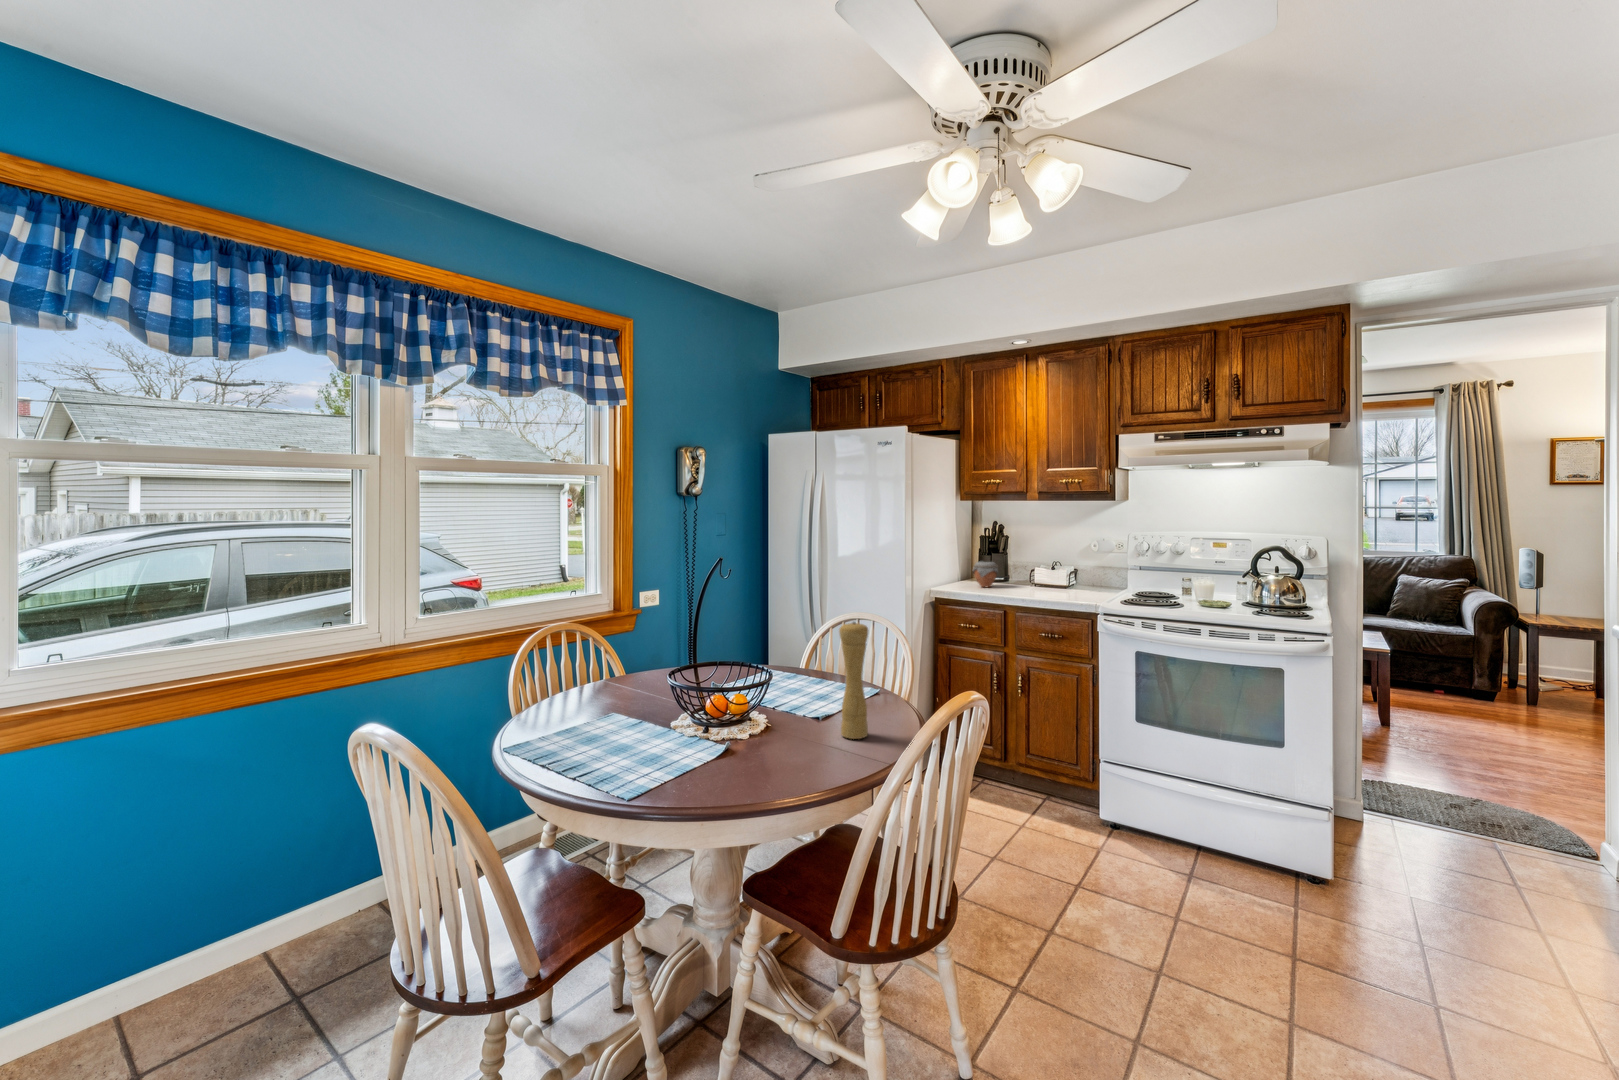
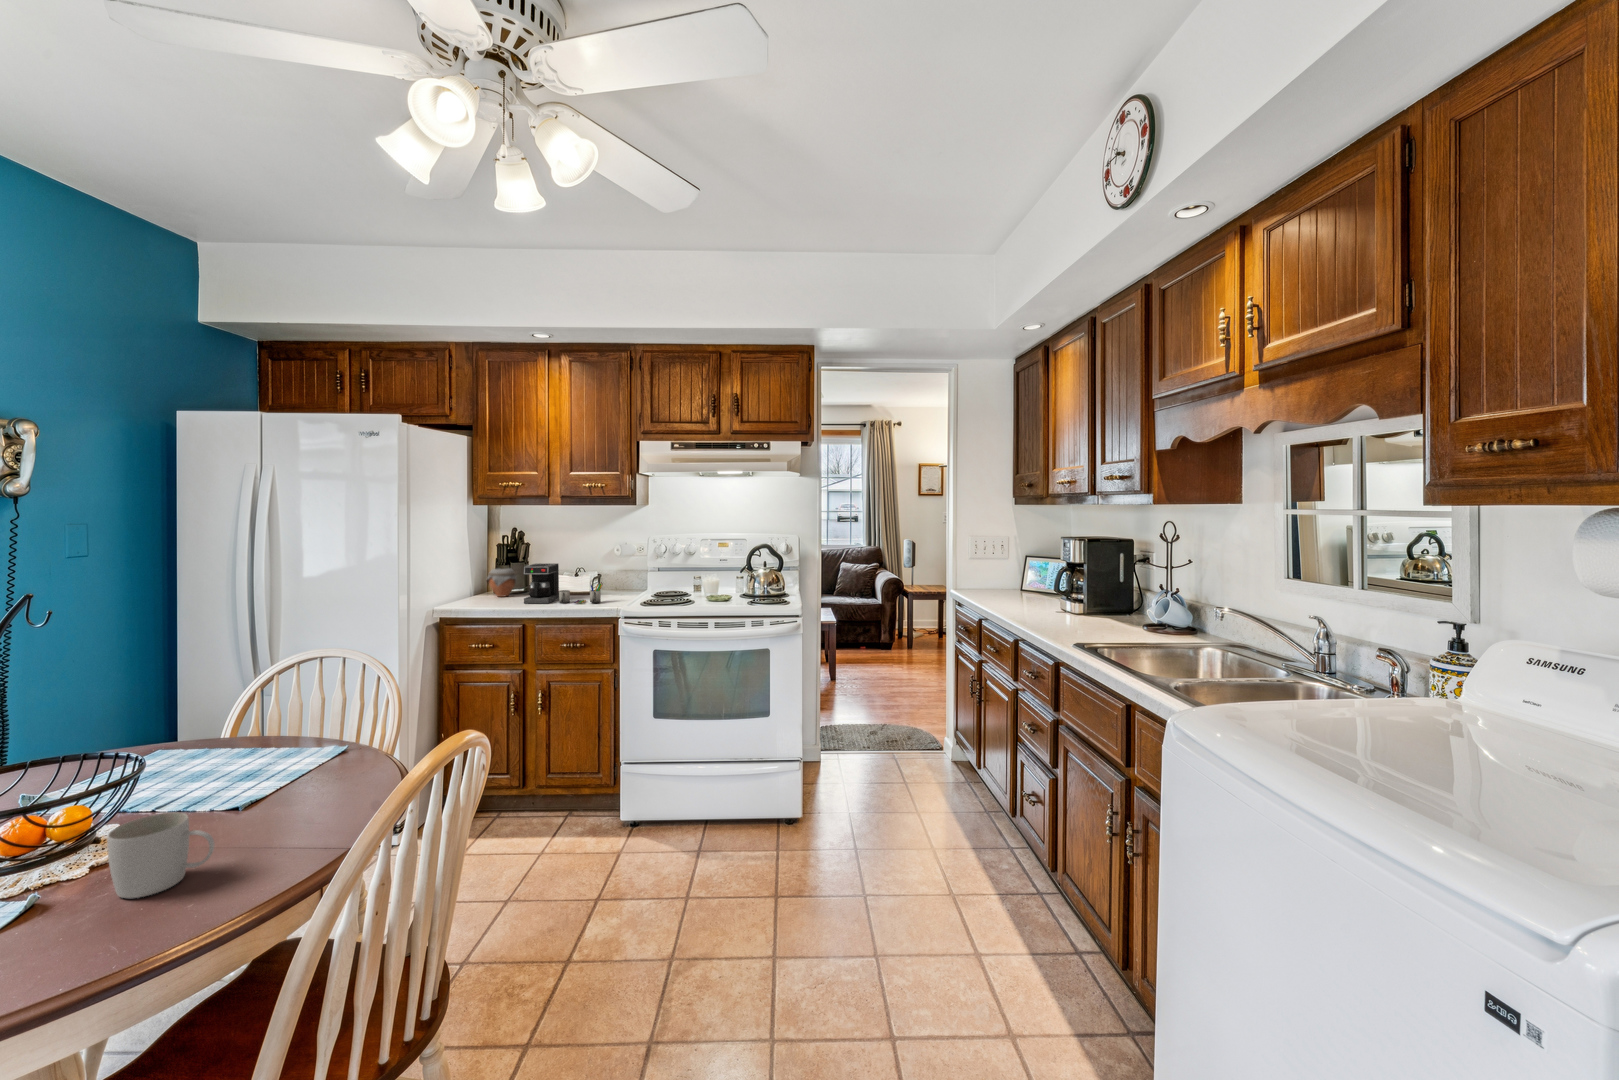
coffee maker: none [1005,558,1082,598] -> present [524,563,603,604]
pepper mill: present [839,622,868,739] -> none [254,674,308,838]
mug: none [770,705,821,755] -> present [107,813,214,898]

